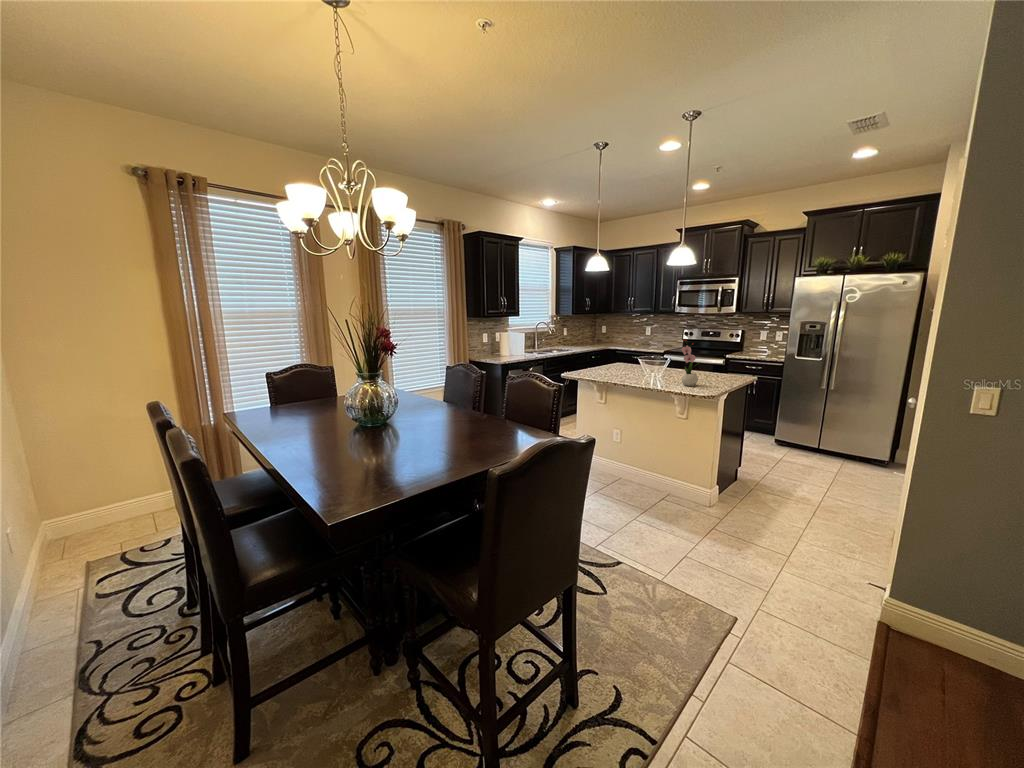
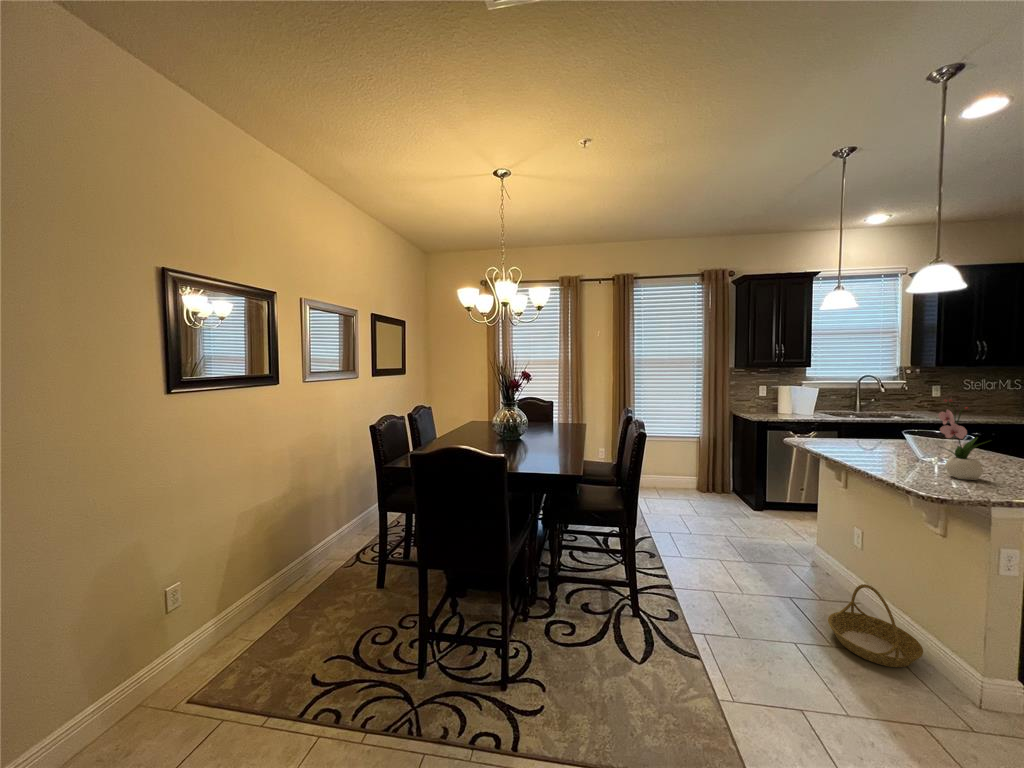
basket: none [631,464,679,509] -> present [828,584,923,667]

